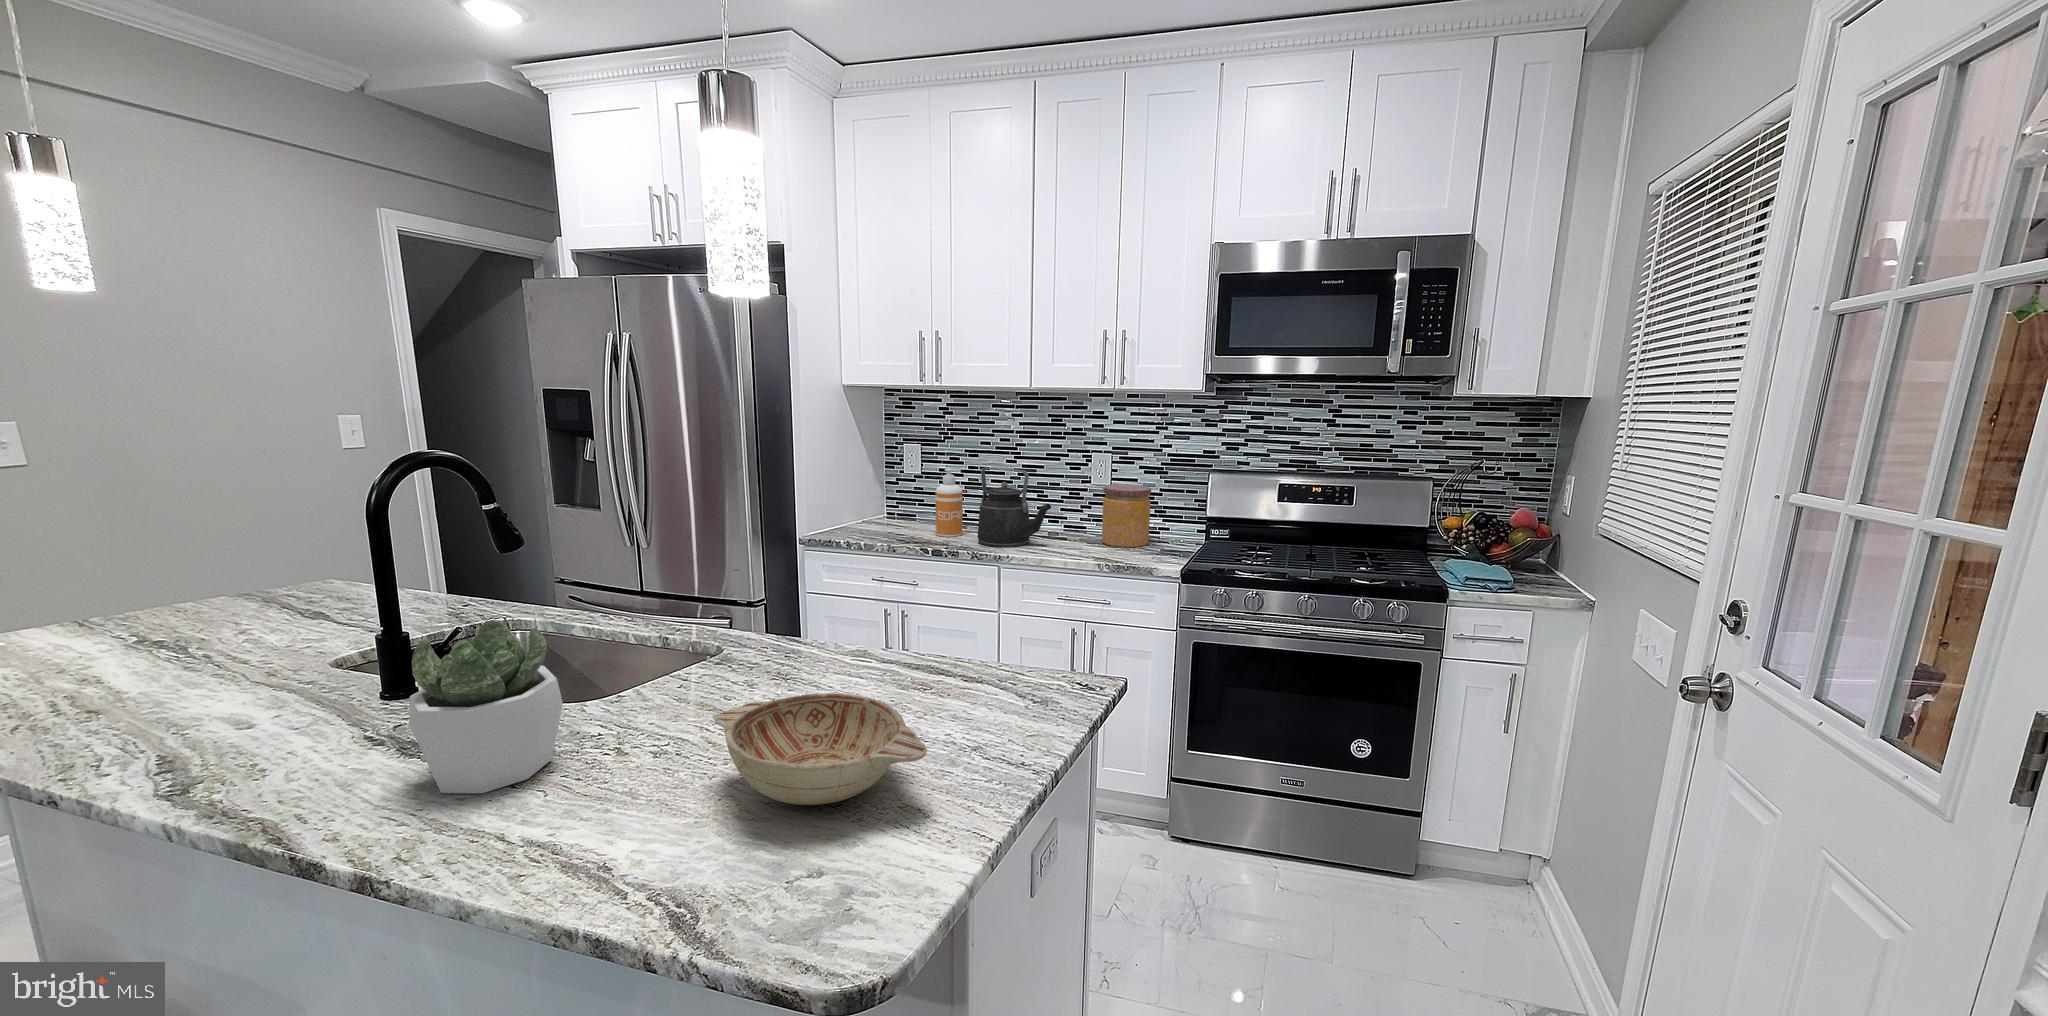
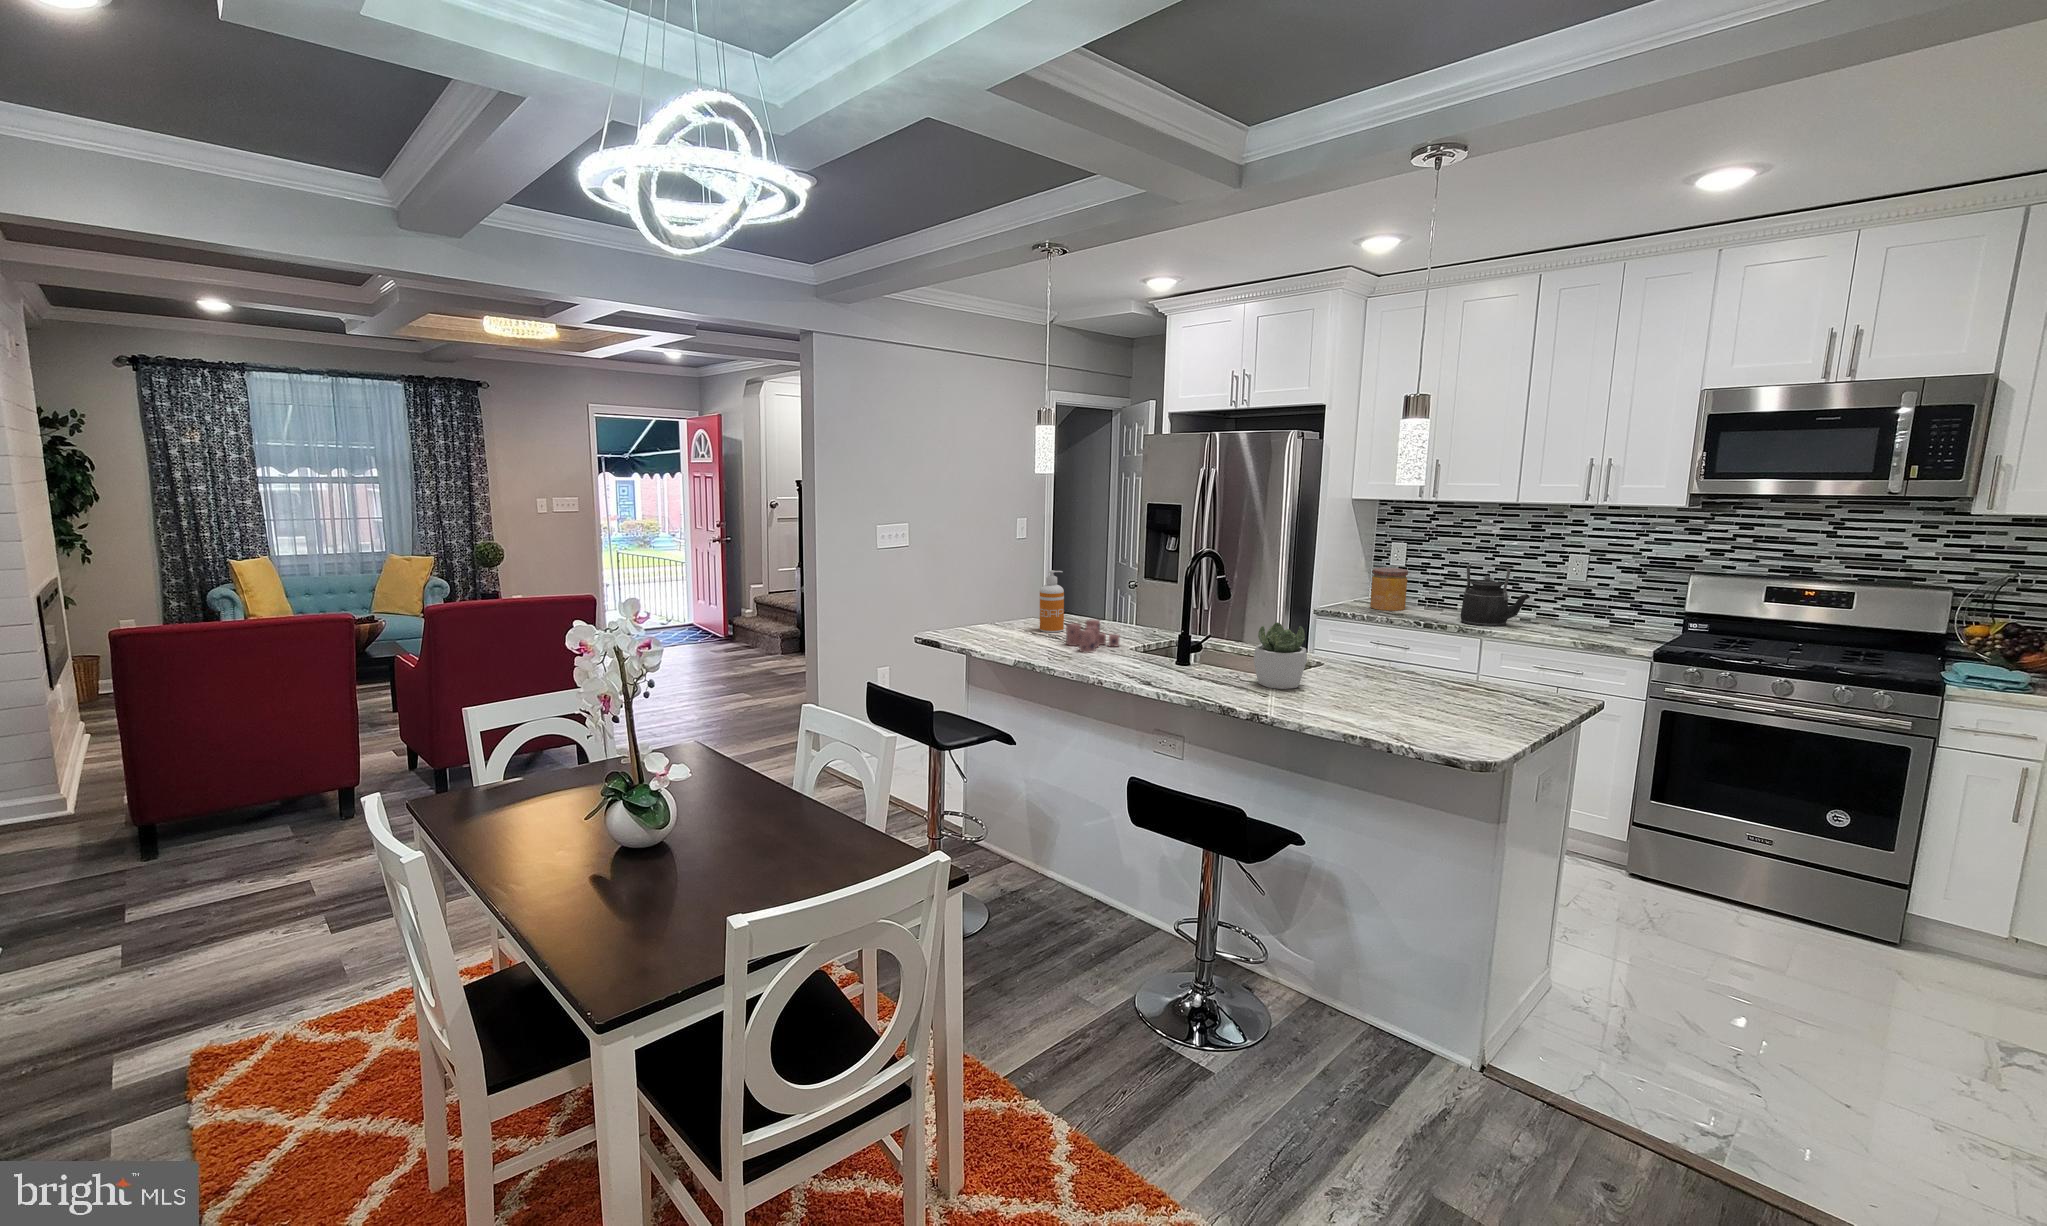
soap dispenser: present [935,469,963,537] -> present [1040,570,1064,632]
jar: present [1102,484,1151,547] -> present [1370,568,1408,611]
candle: none [74,612,262,712] -> present [1066,619,1119,653]
decorative bowl: present [712,693,927,805] -> none [1382,667,1492,707]

